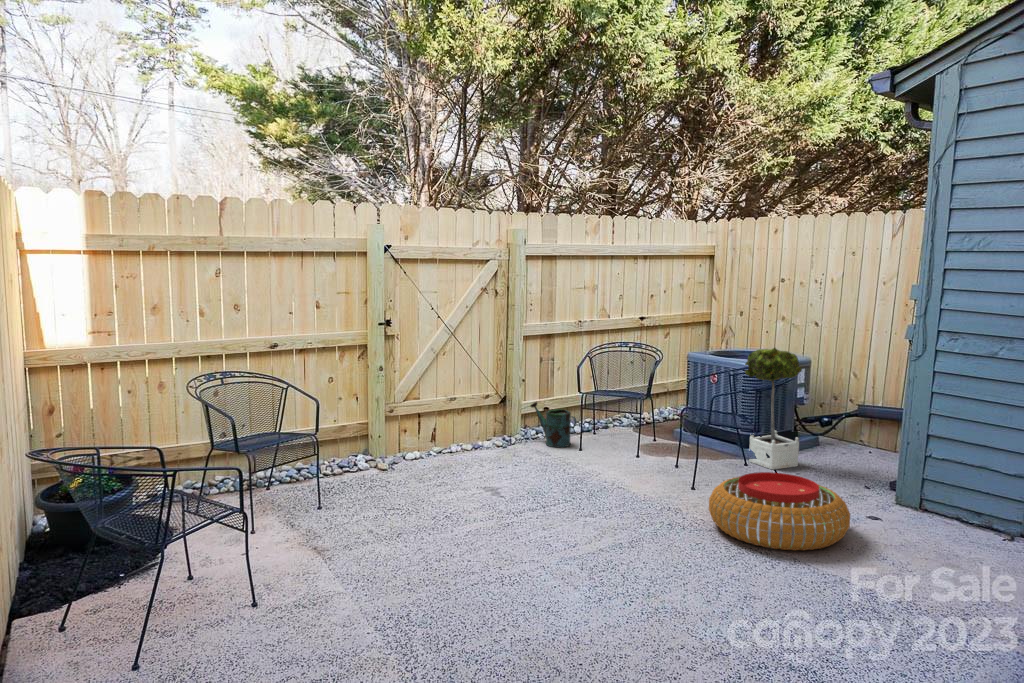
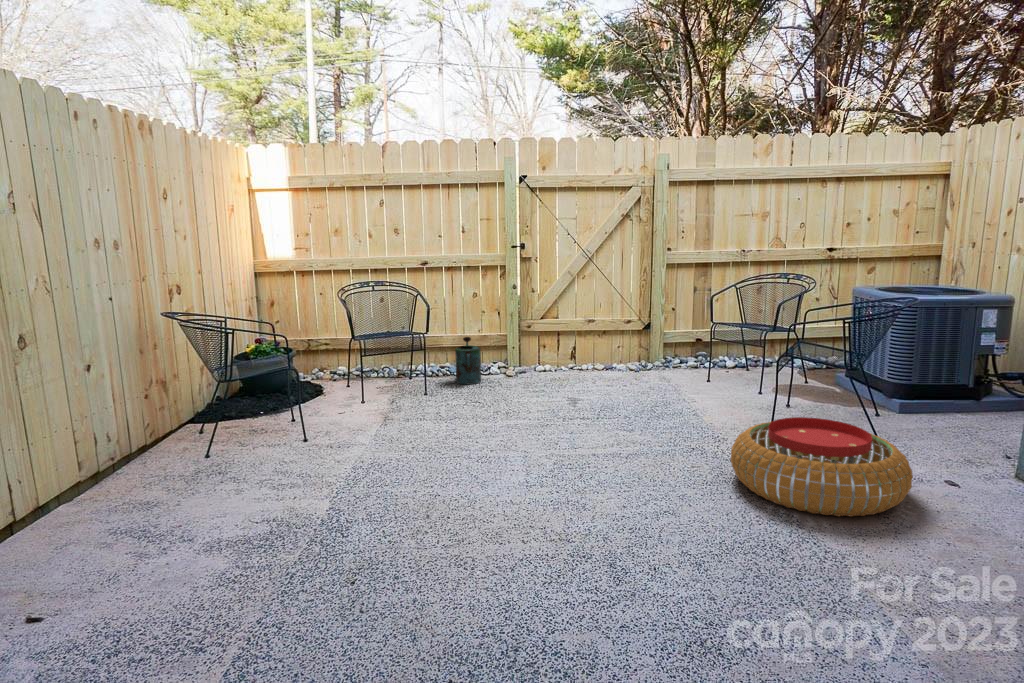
potted tree: present [745,348,802,470] -> none [897,276,978,431]
watering can: present [531,402,577,447] -> present [455,337,481,384]

